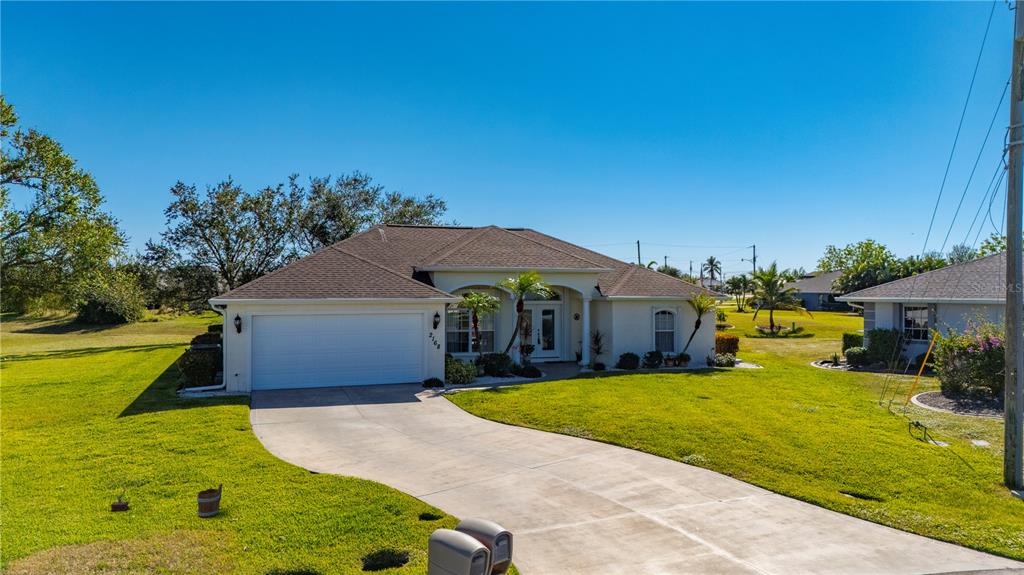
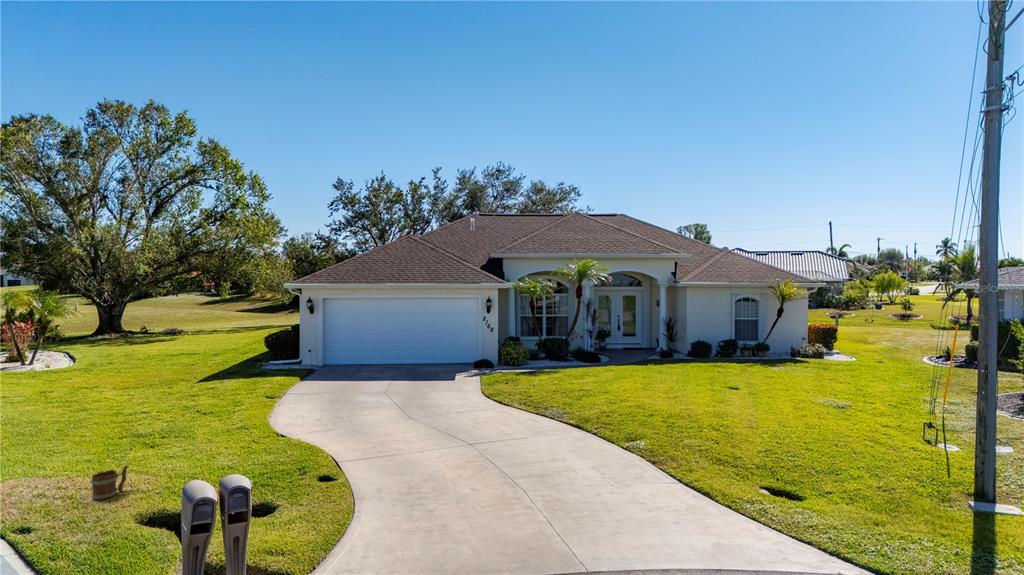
potted plant: present [106,472,140,511] -> none [36,445,67,482]

